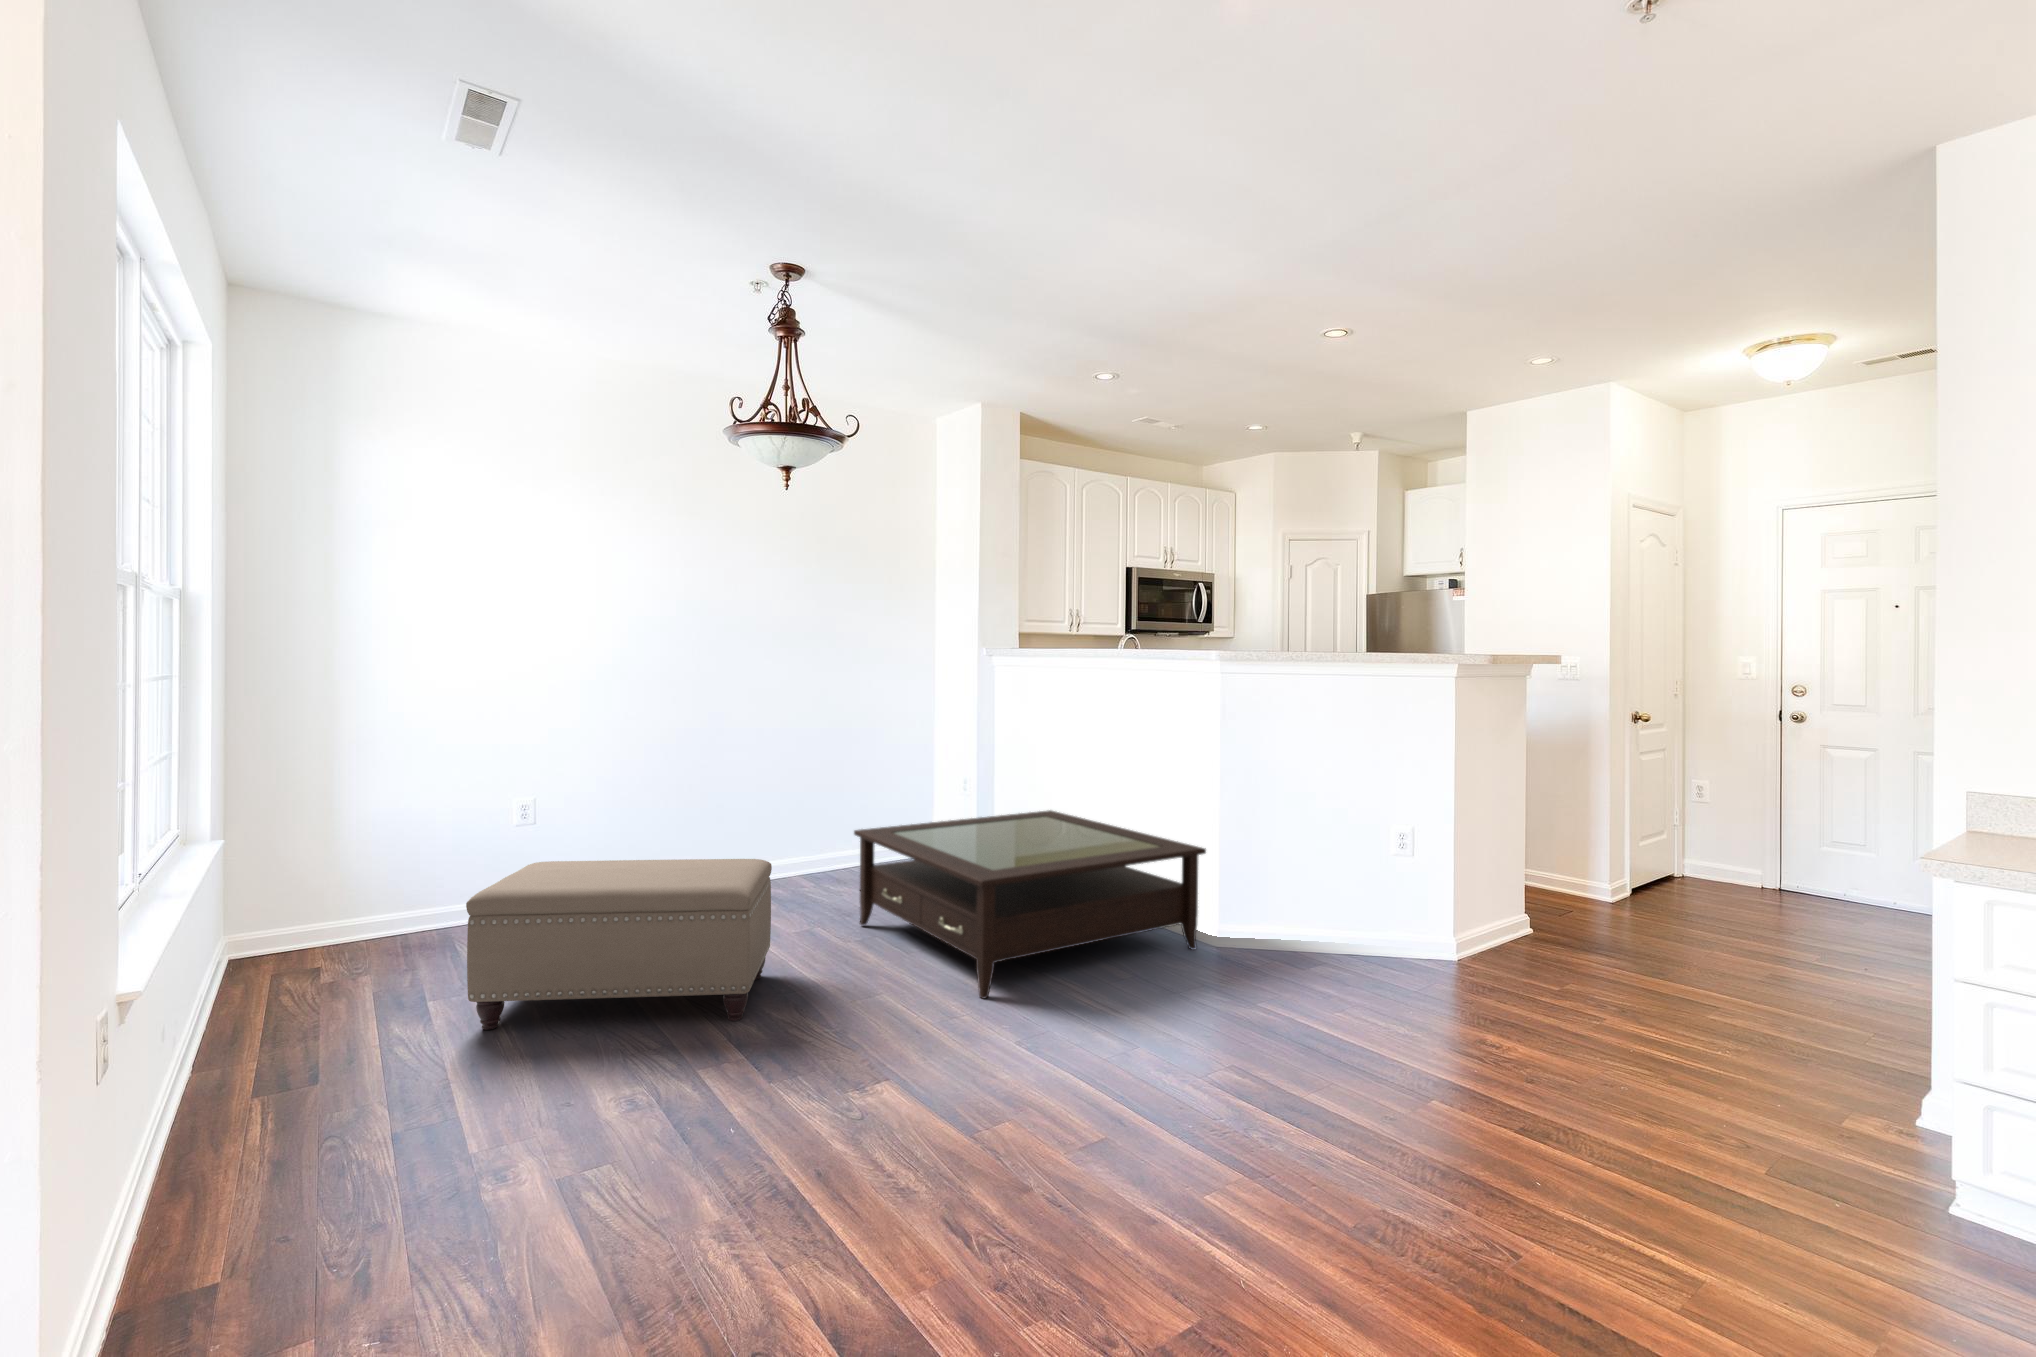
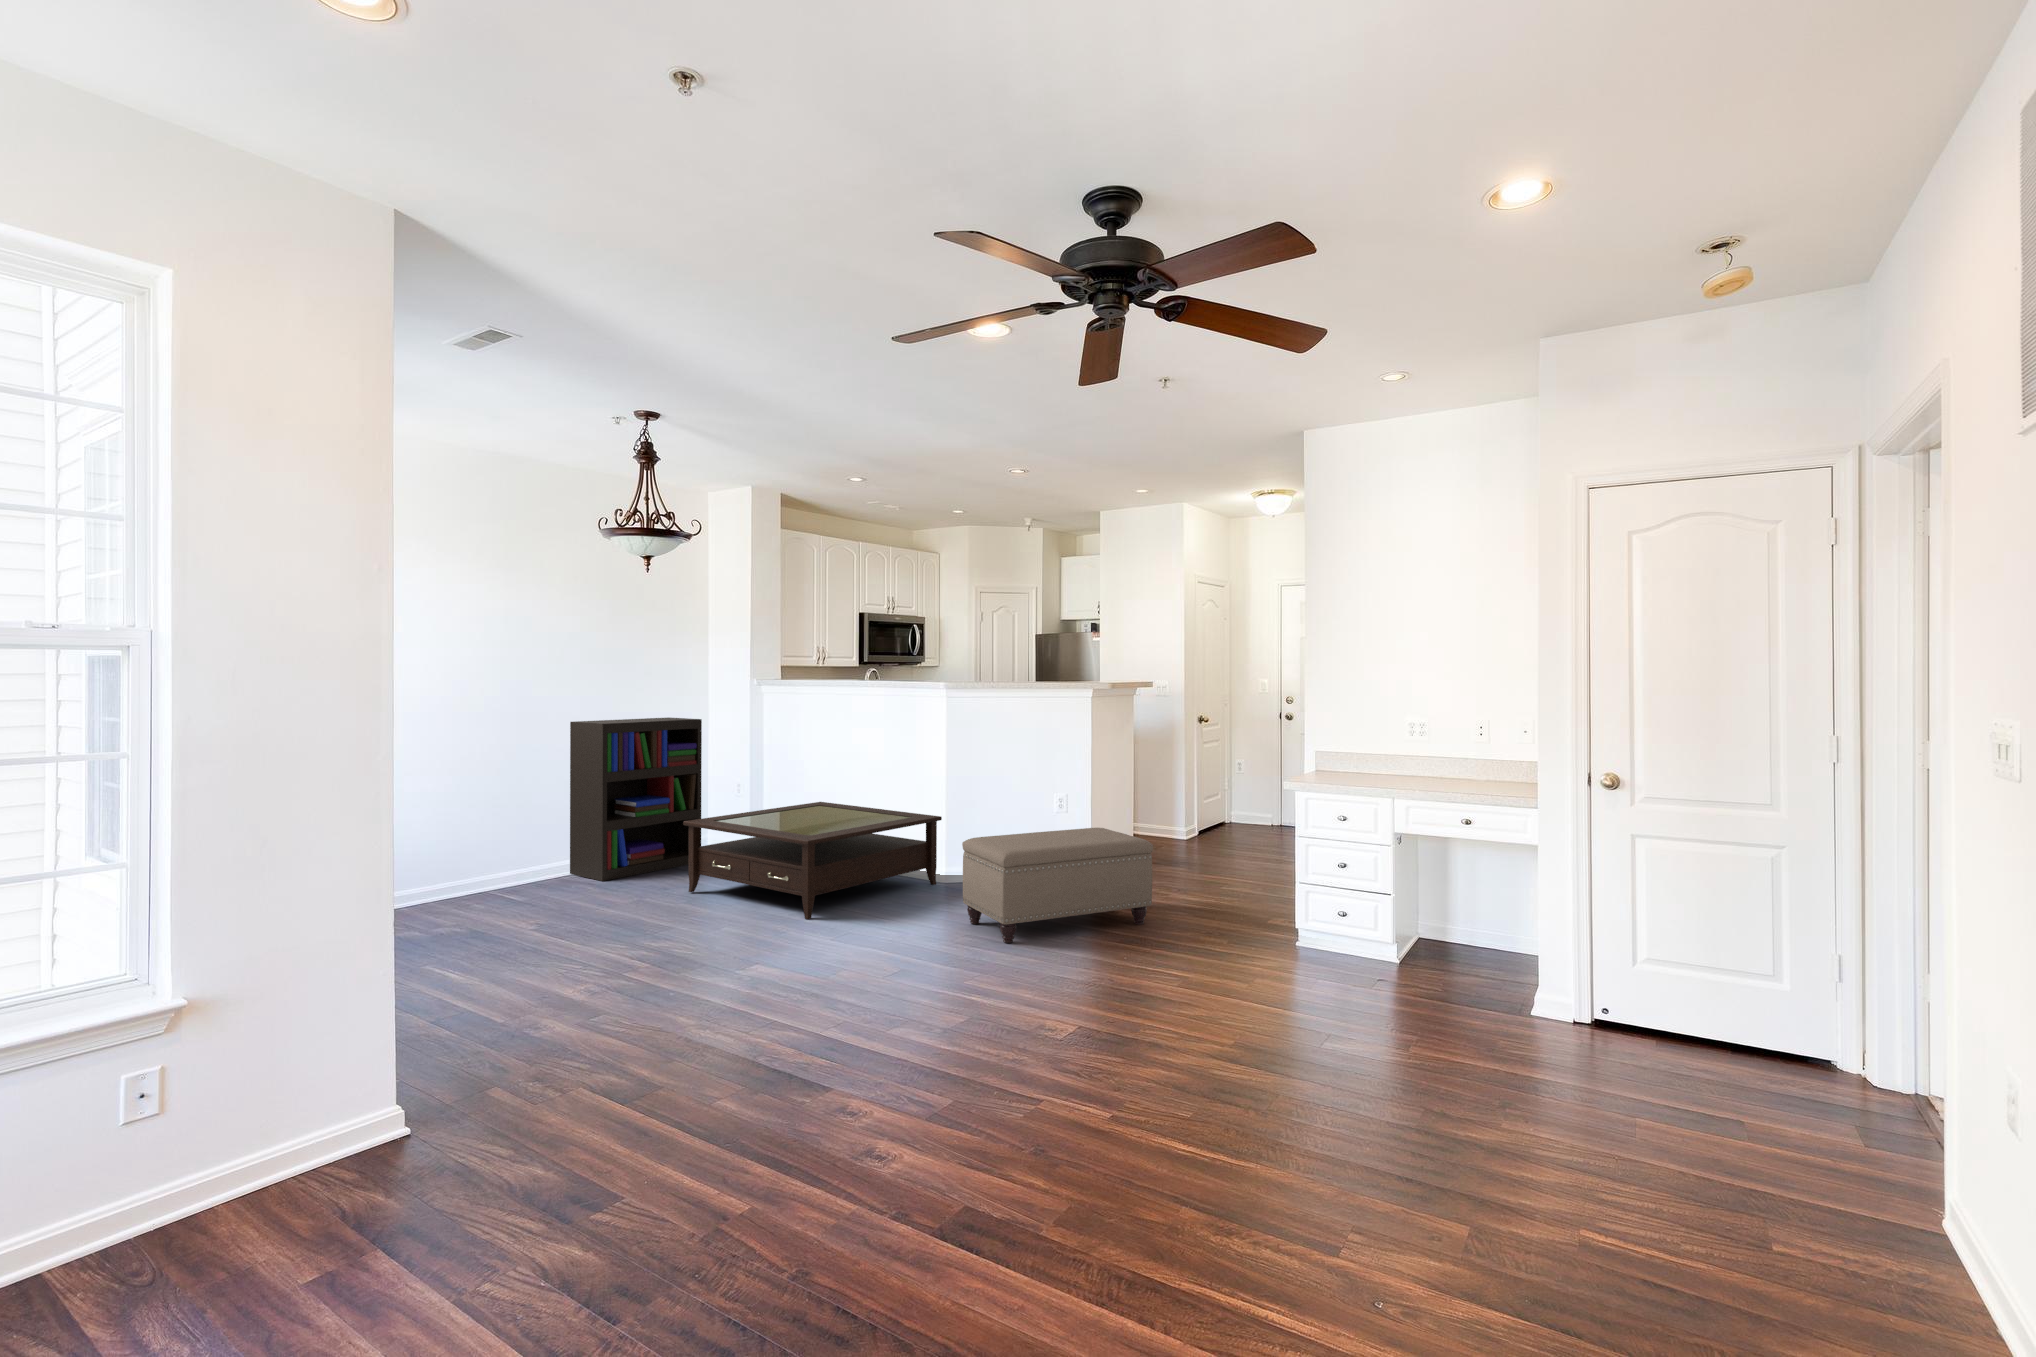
bookshelf: none [753,694,910,895] -> present [570,717,702,881]
ottoman: present [466,859,772,1030] -> present [962,828,1153,943]

